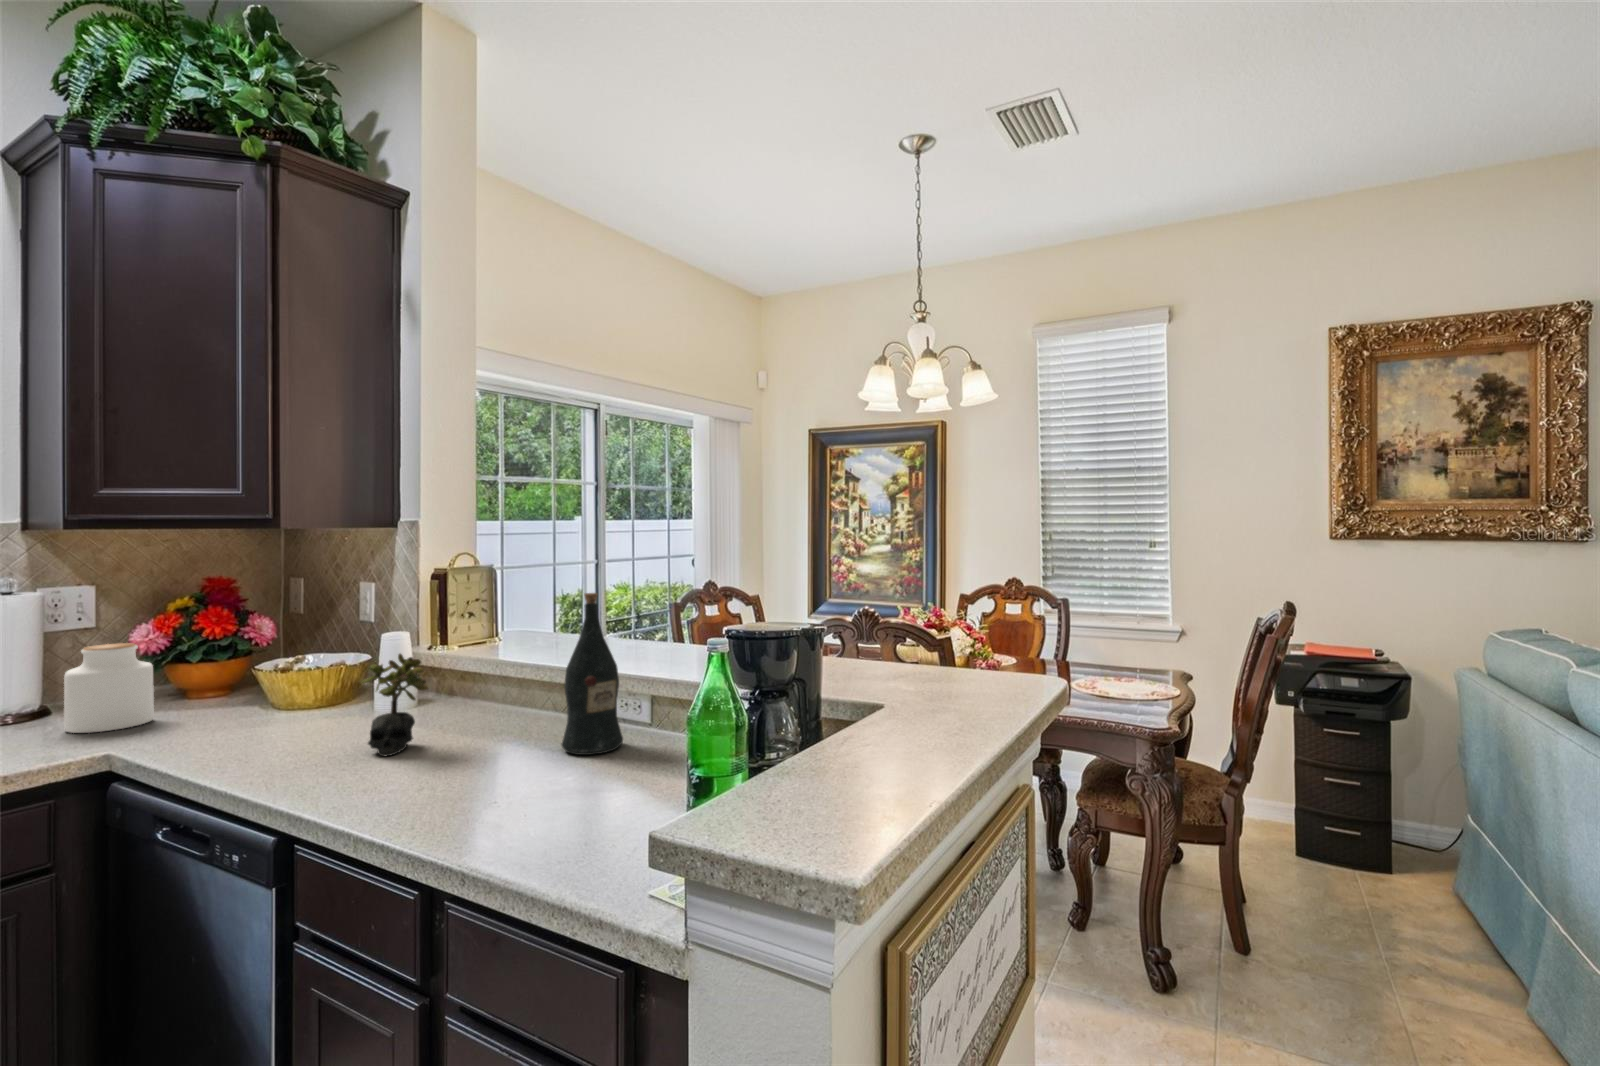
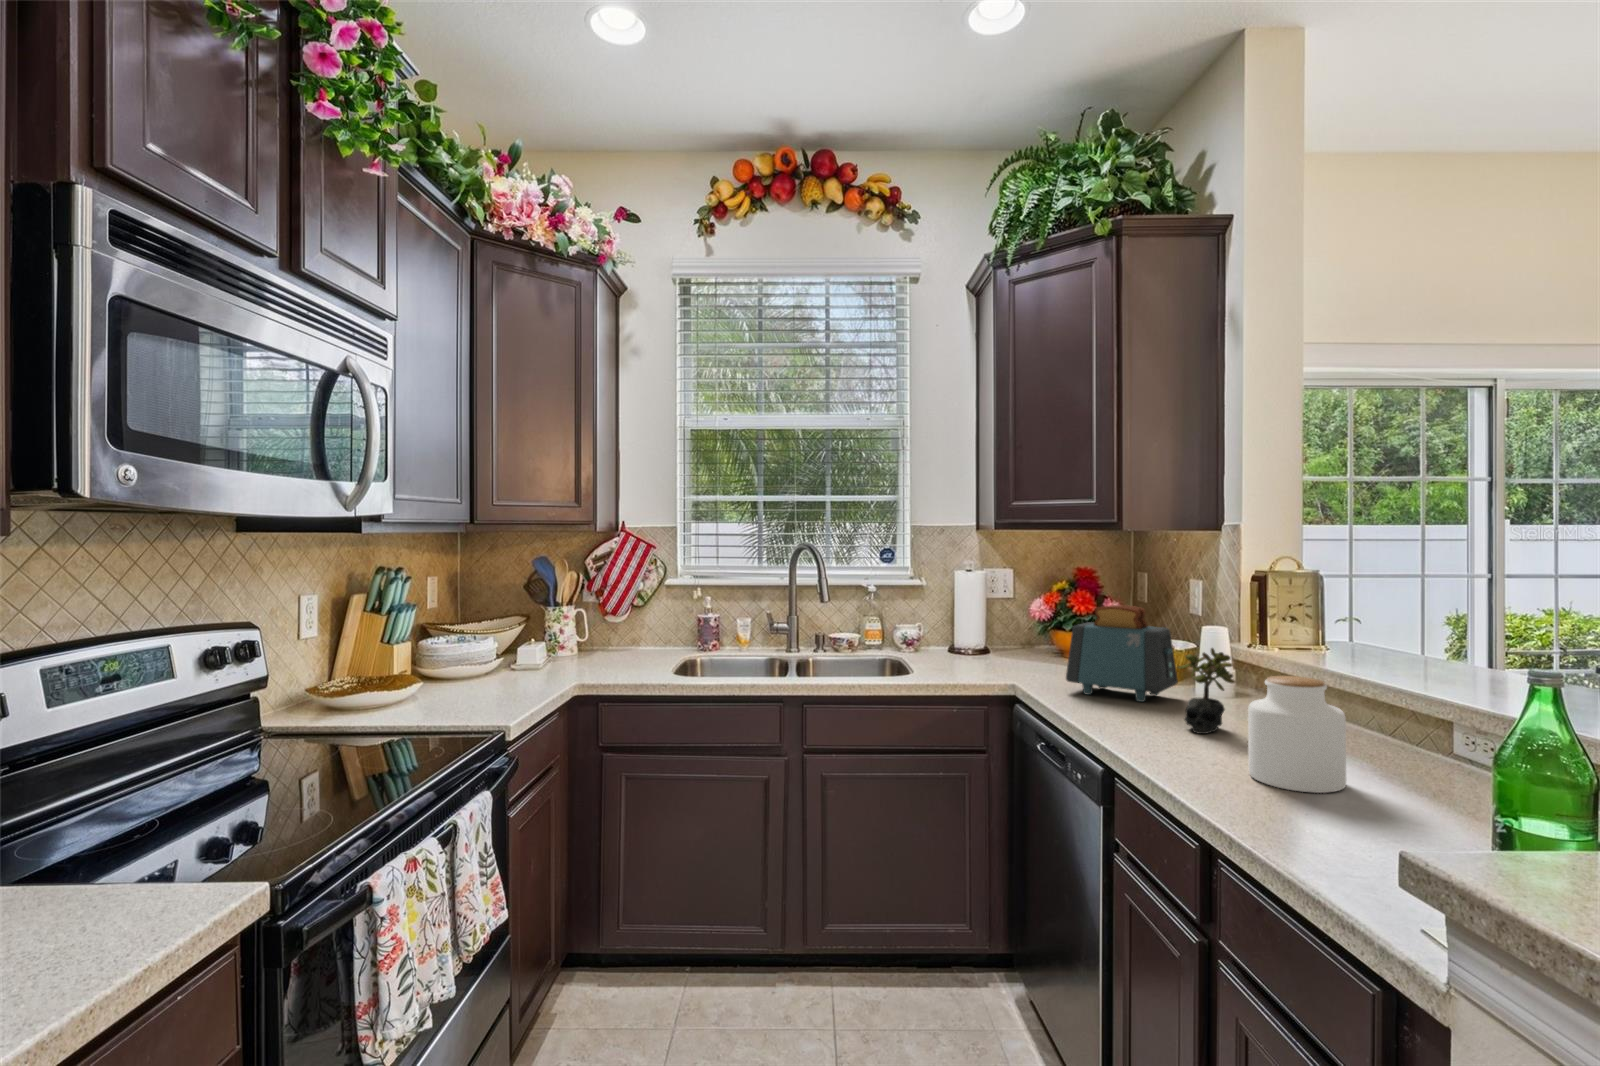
wine bottle: present [562,593,623,755] -> none [1368,611,1448,783]
toaster: none [193,617,353,740] -> present [1066,605,1178,702]
jar: present [64,643,154,733] -> present [1248,676,1346,793]

